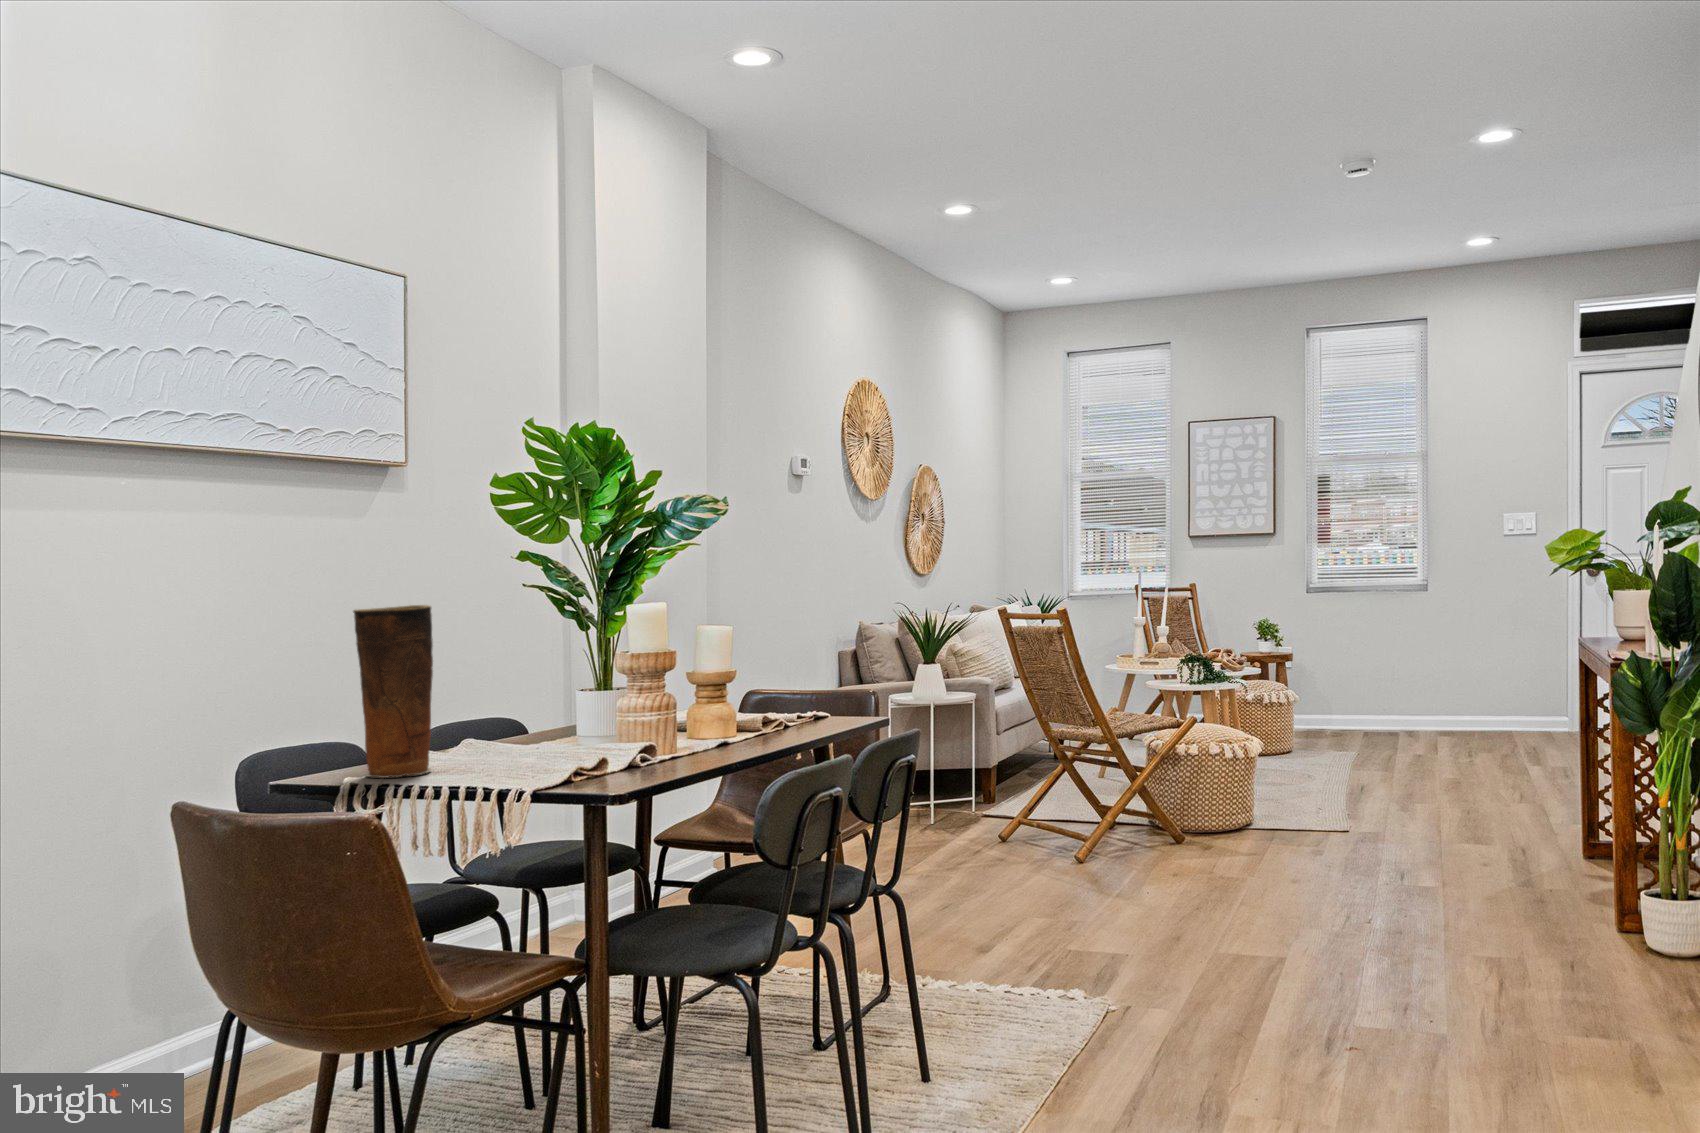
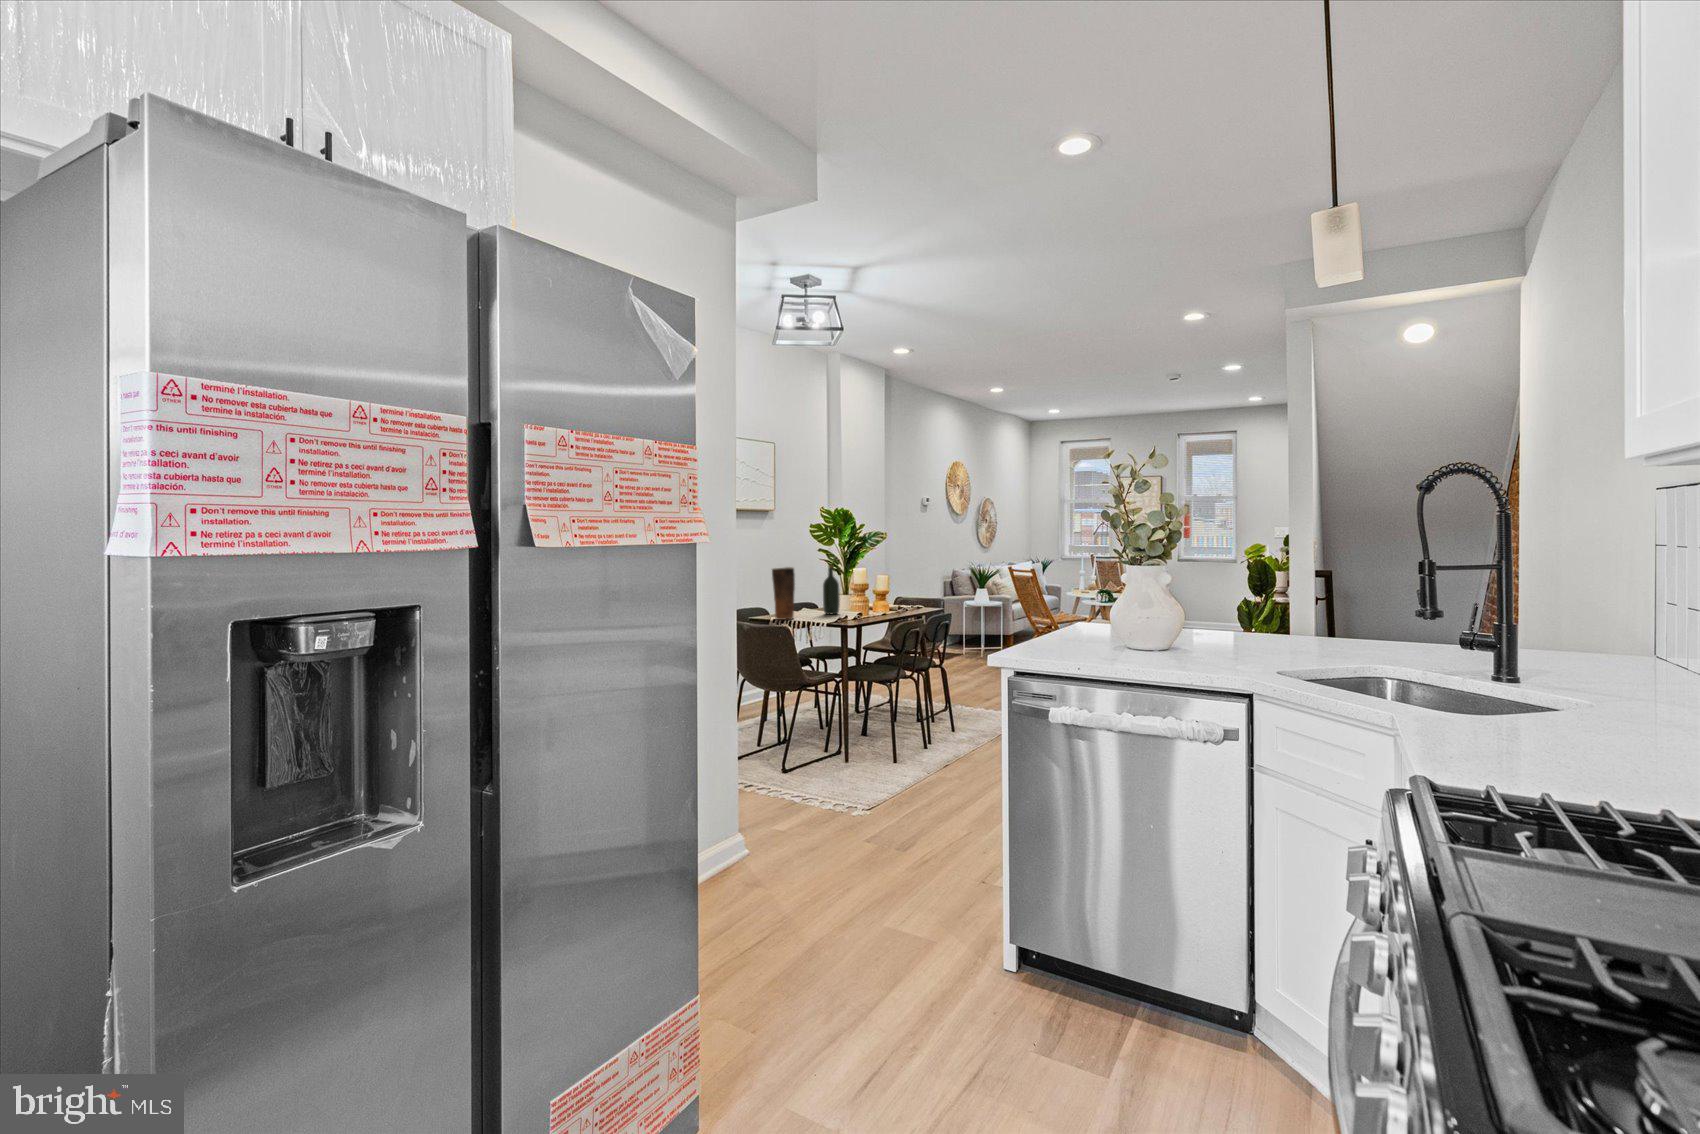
wine bottle: none [531,600,583,752] -> present [823,565,840,615]

